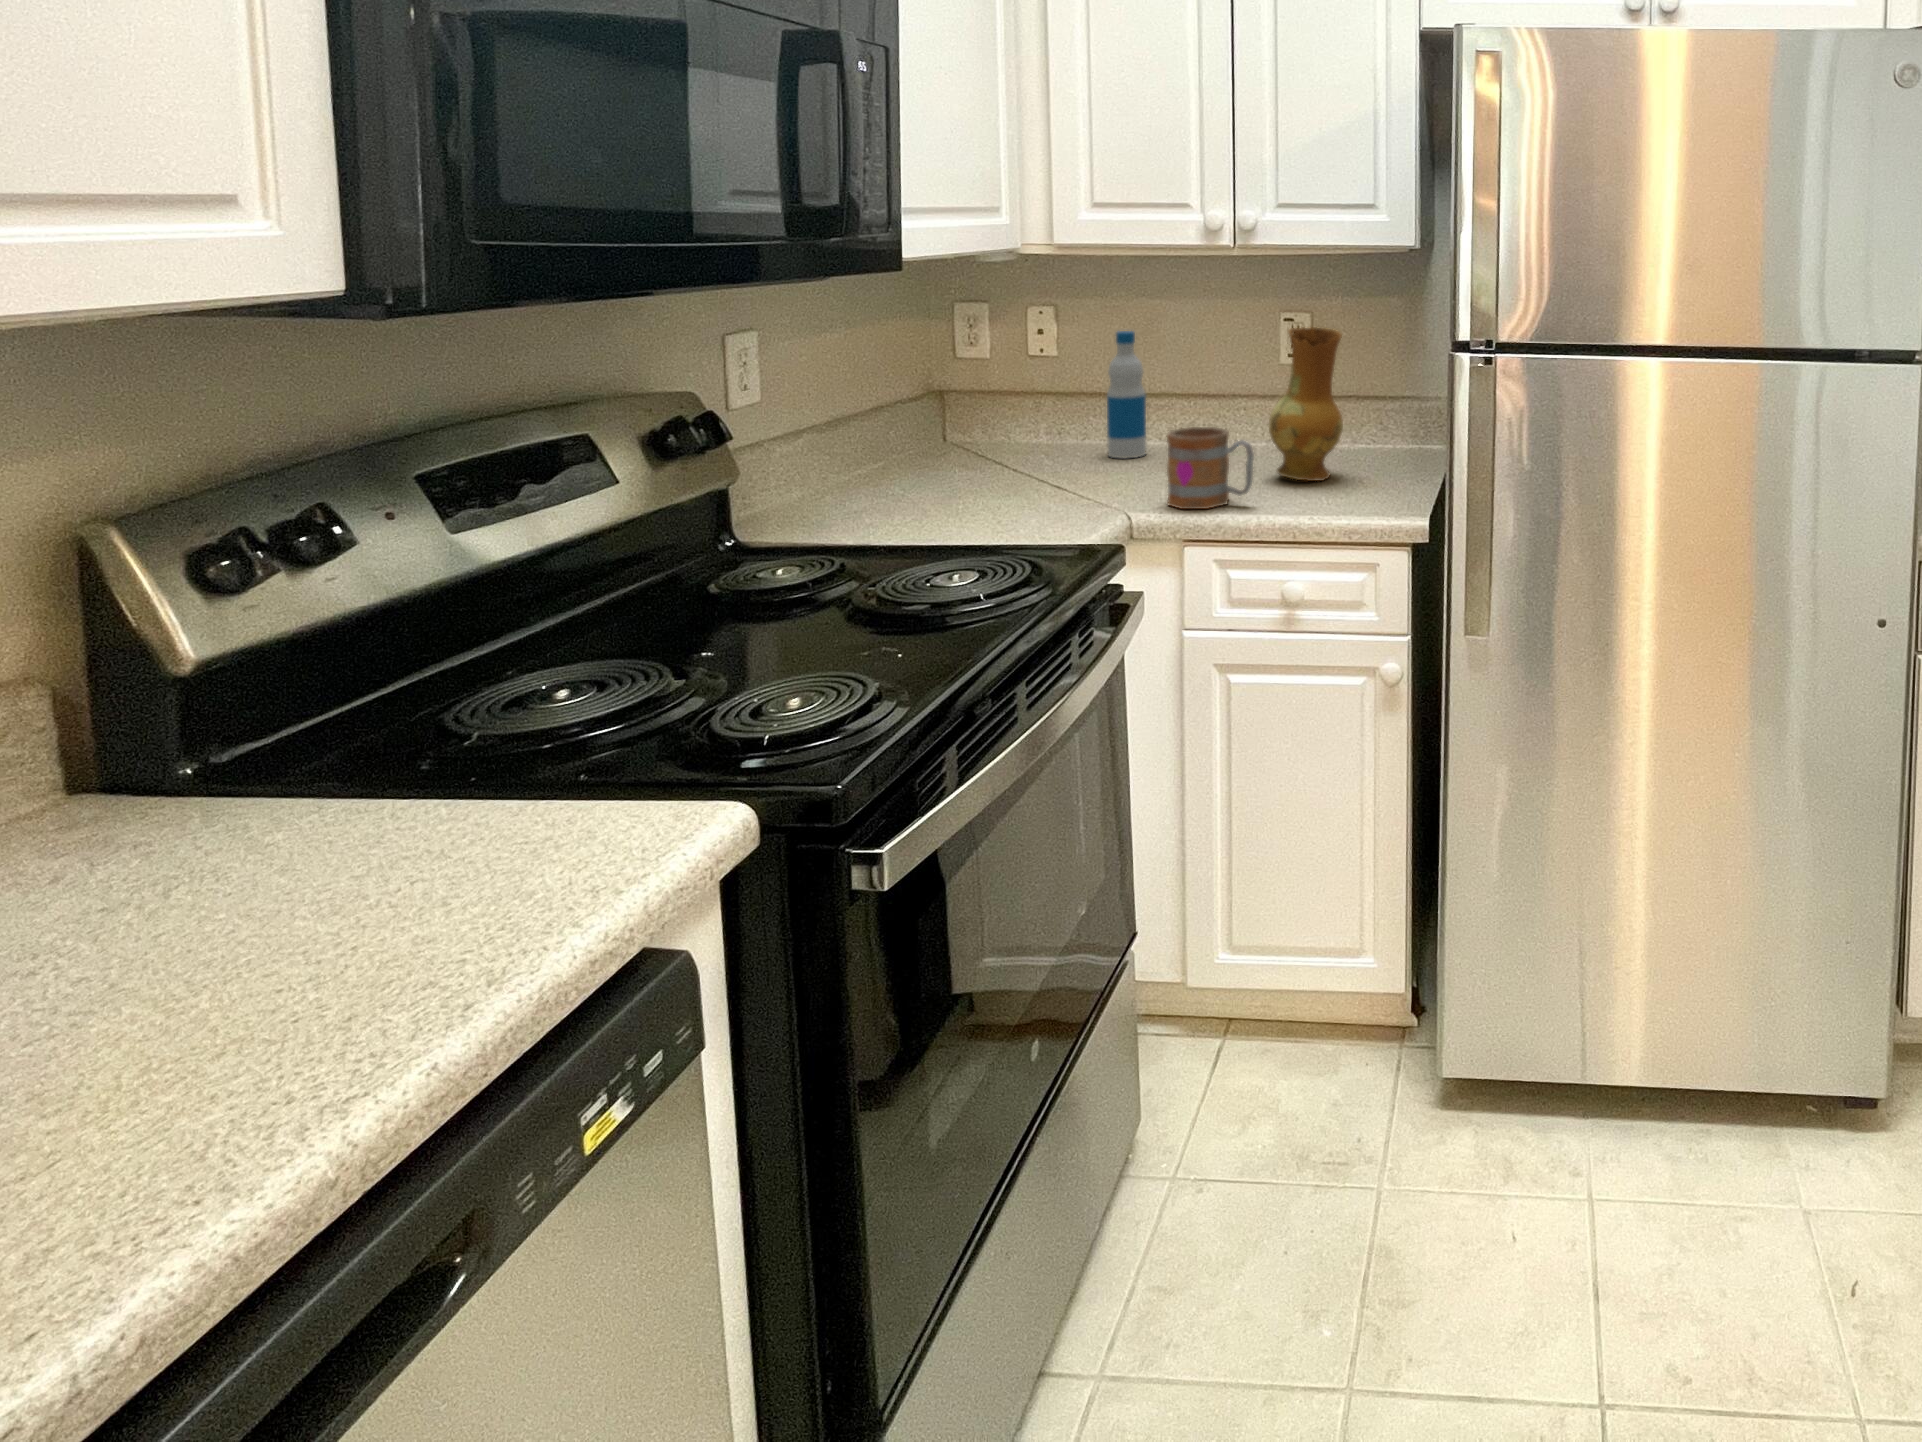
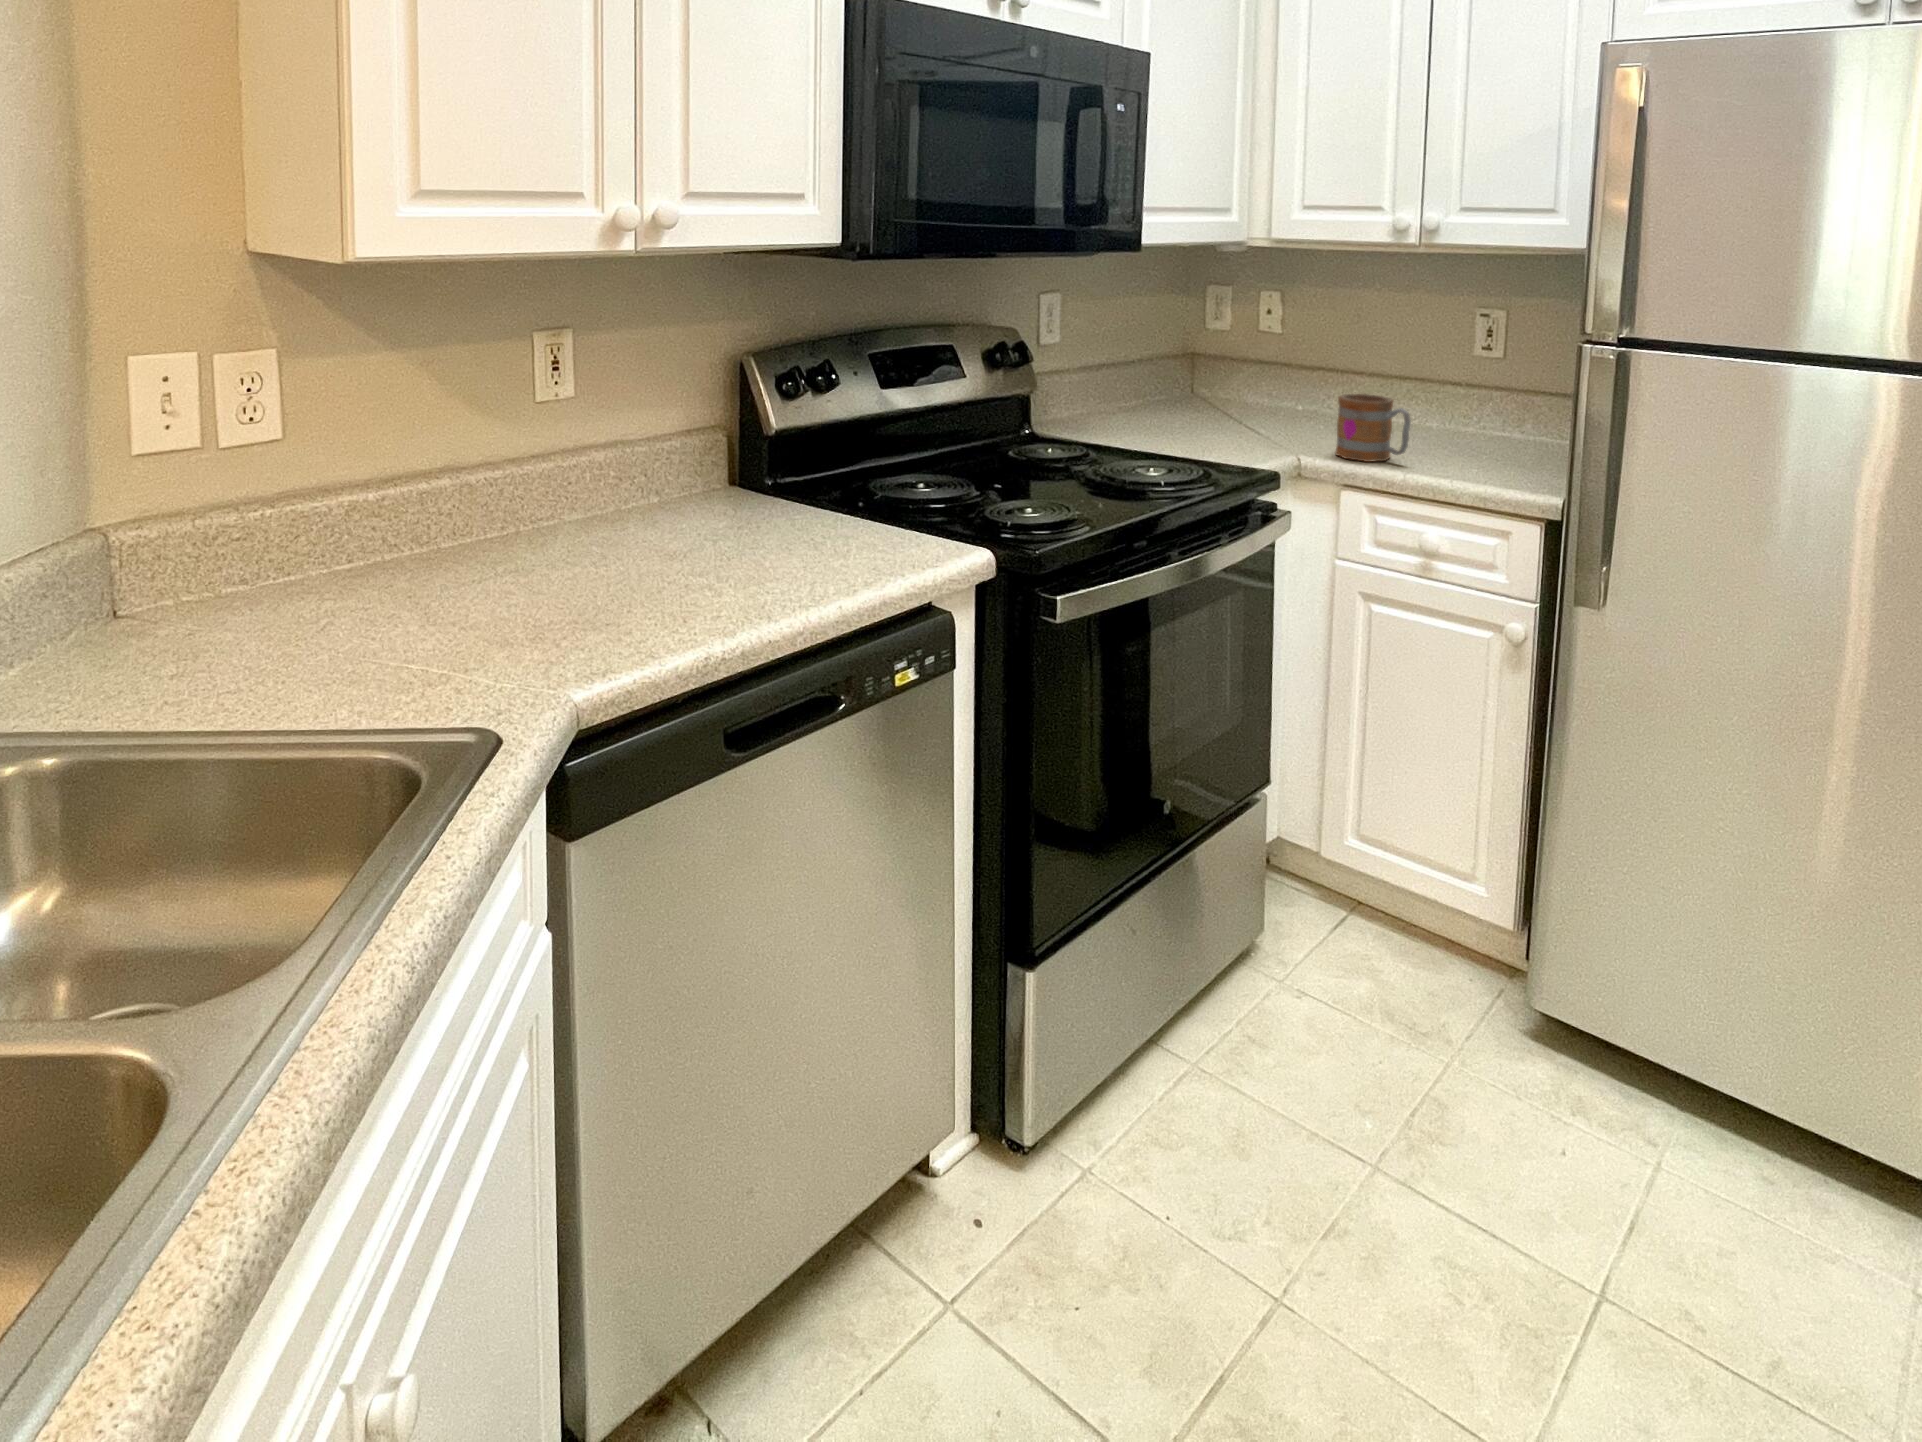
ceramic jug: present [1269,327,1343,481] -> none [1439,318,1514,458]
bottle: present [1107,331,1147,459] -> none [1310,314,1344,420]

